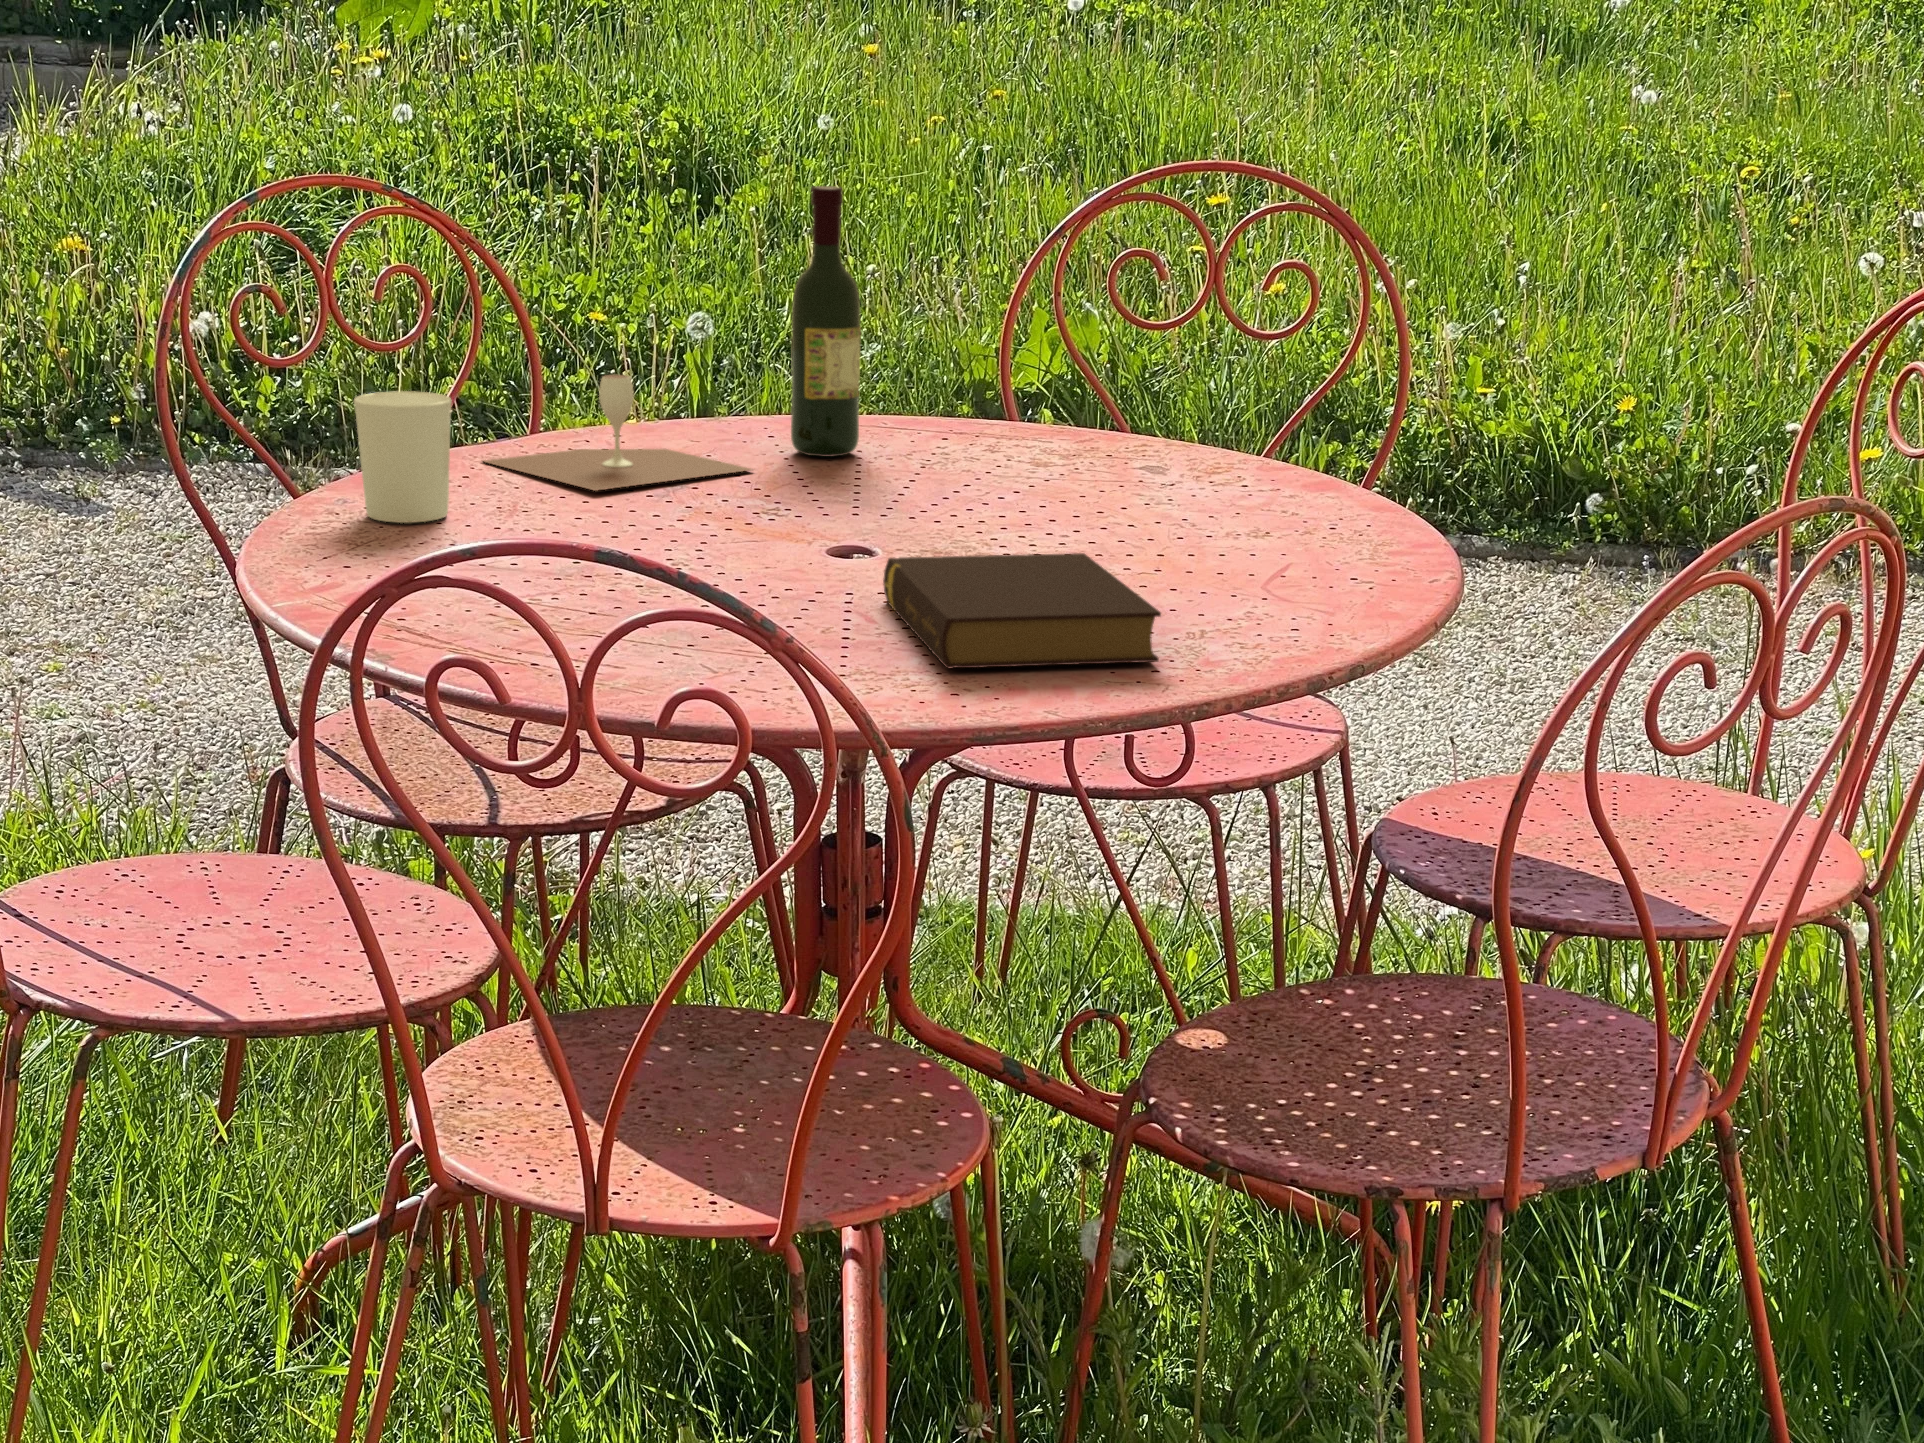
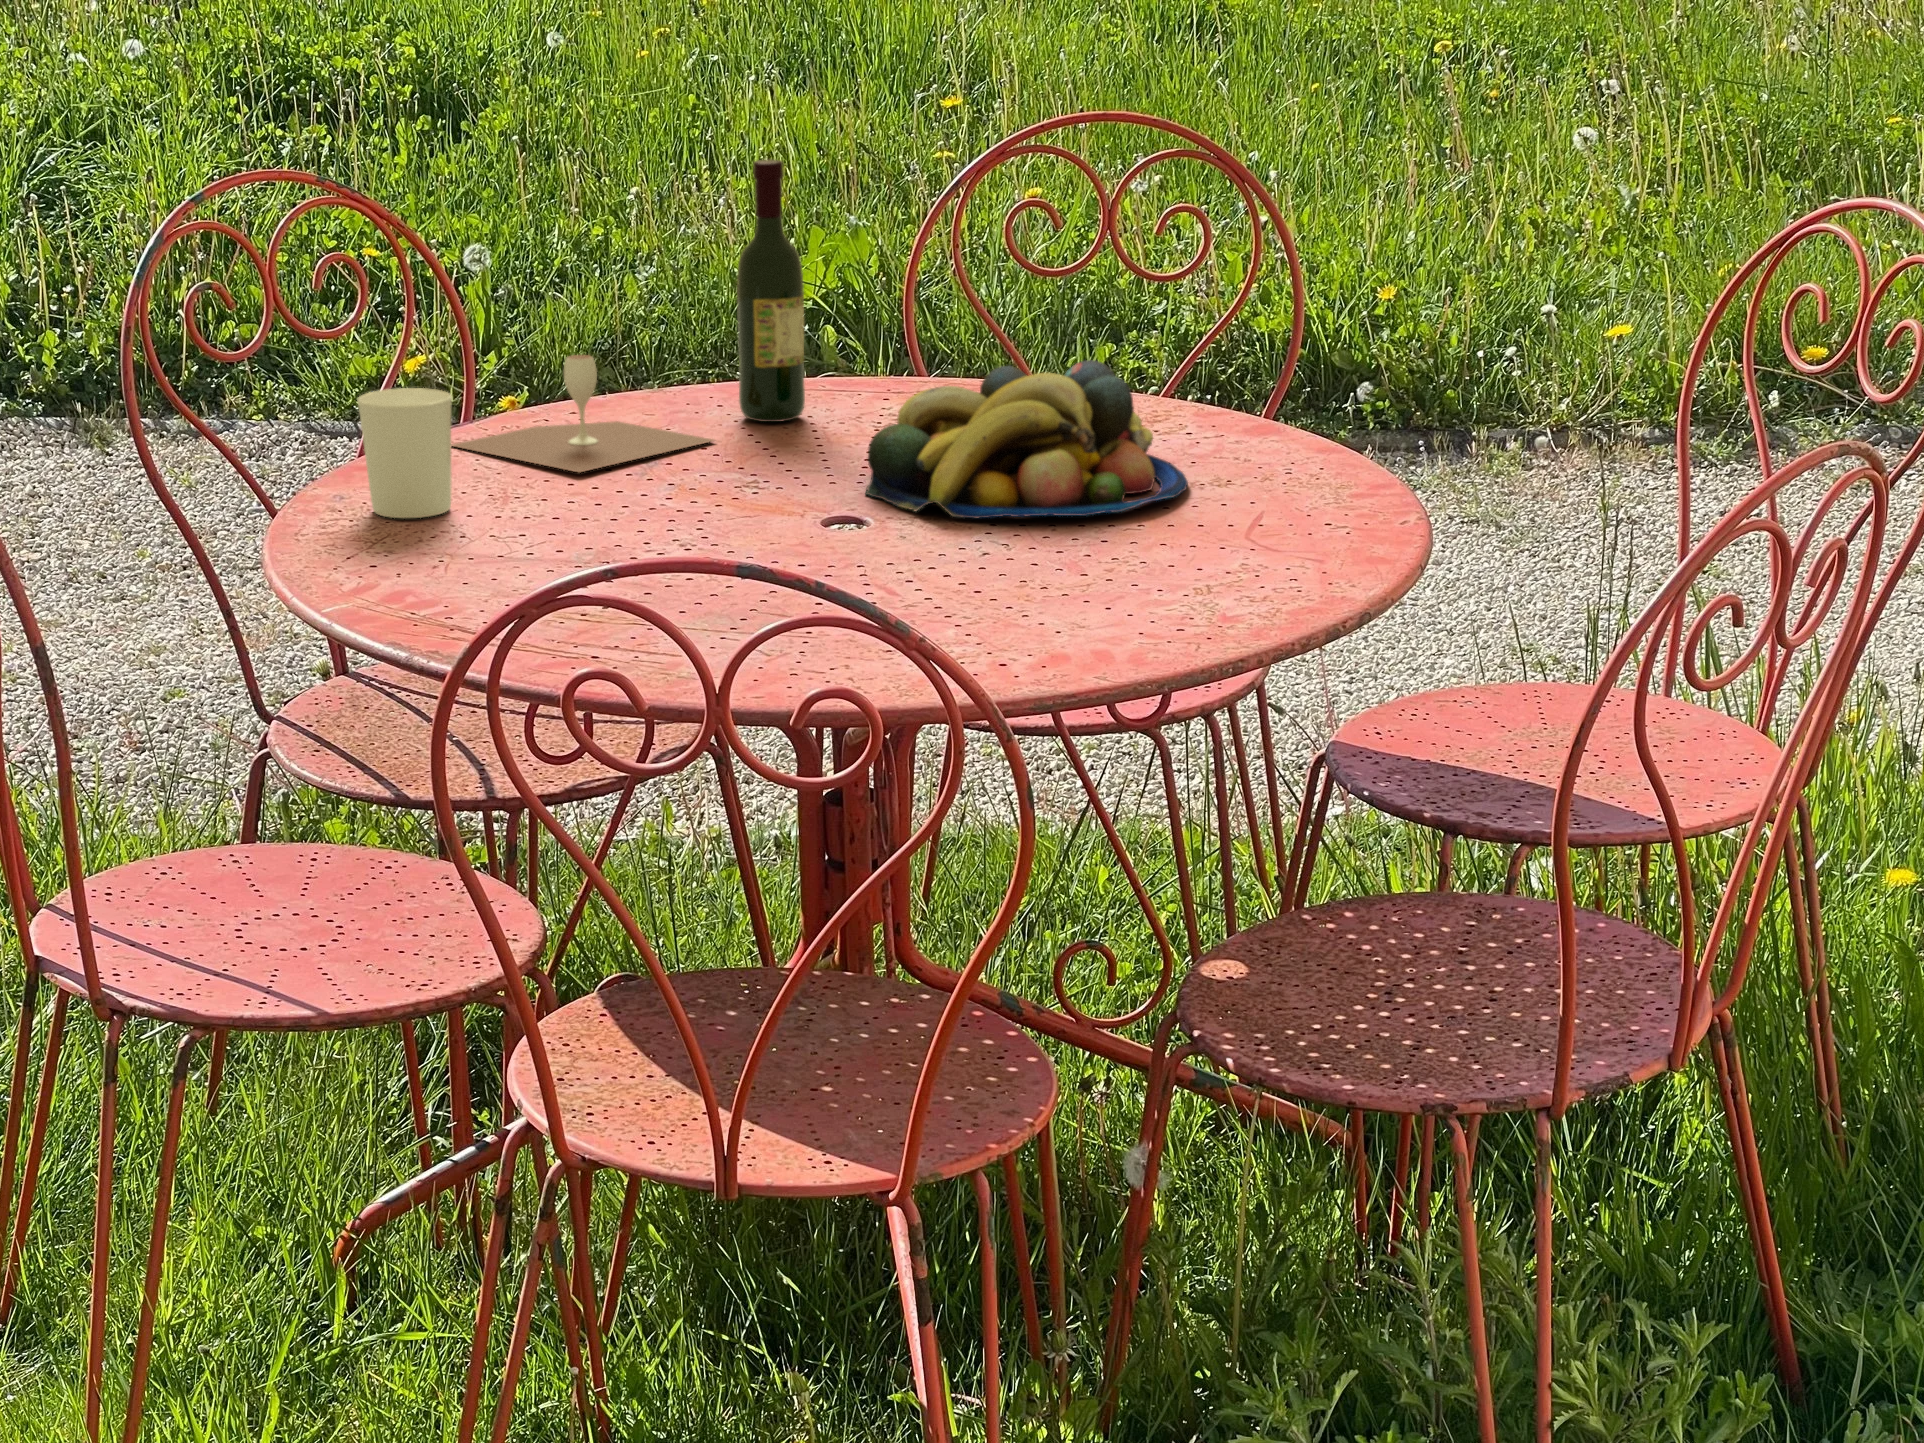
fruit bowl: none [878,400,1221,555] -> present [865,360,1188,518]
book: present [883,553,1161,669] -> none [912,519,1204,646]

